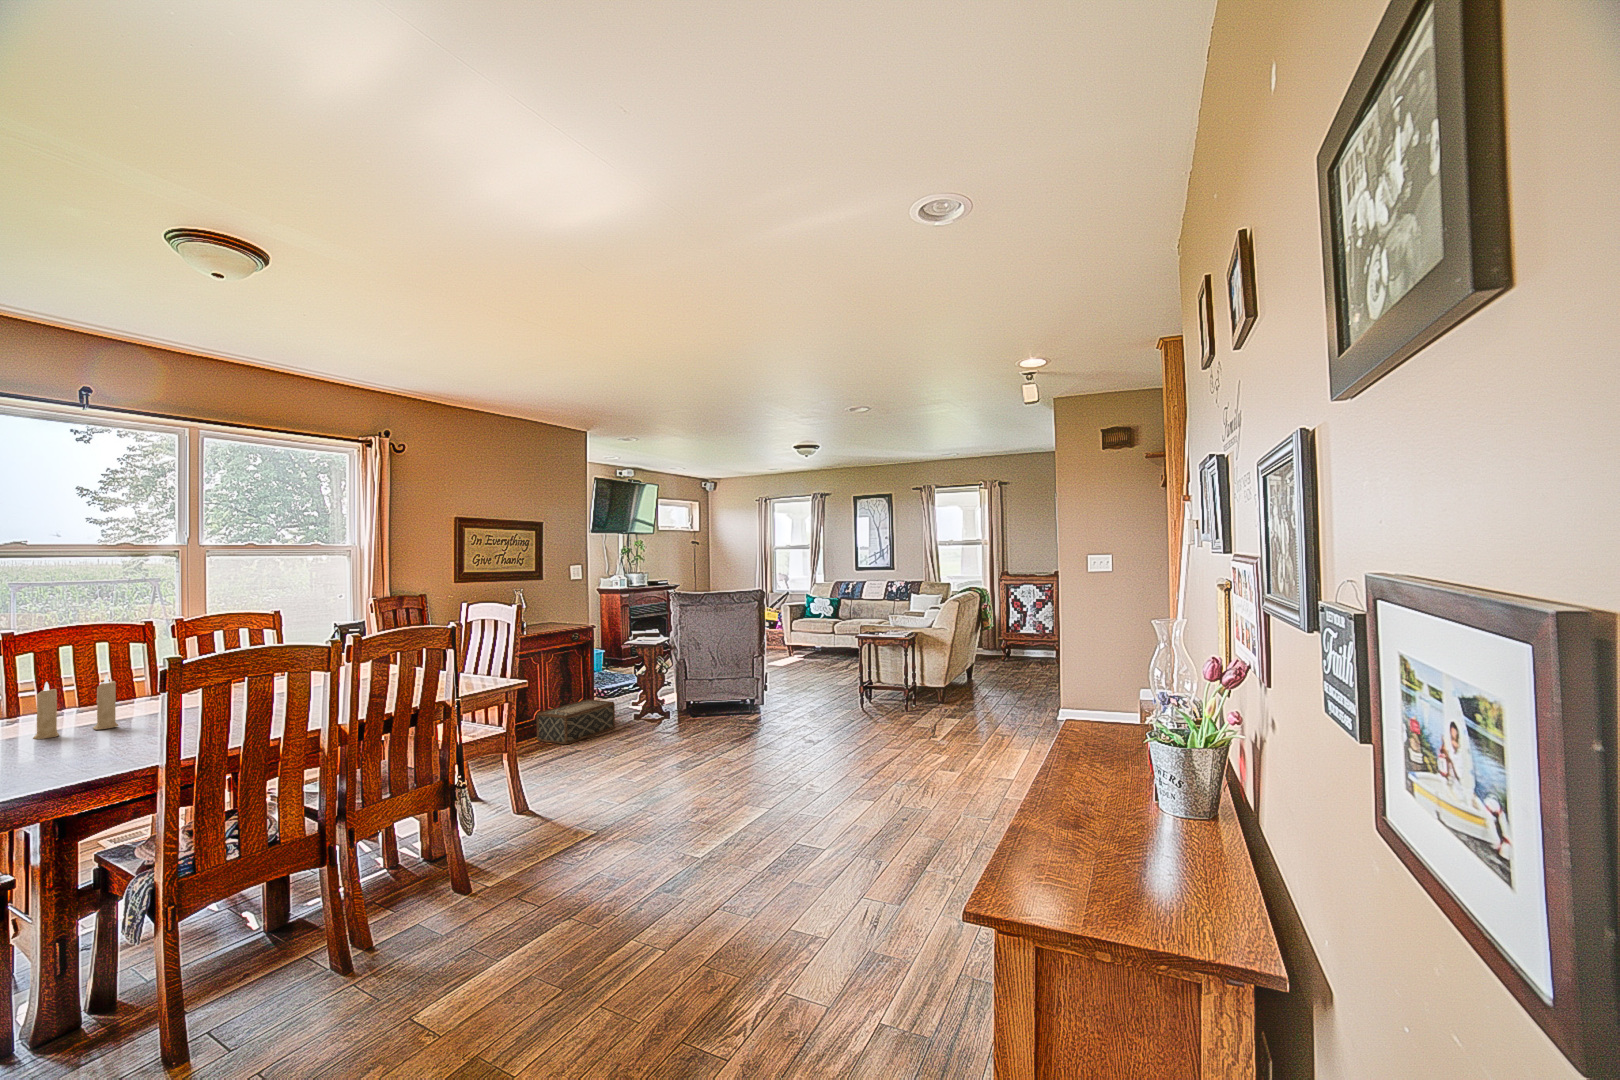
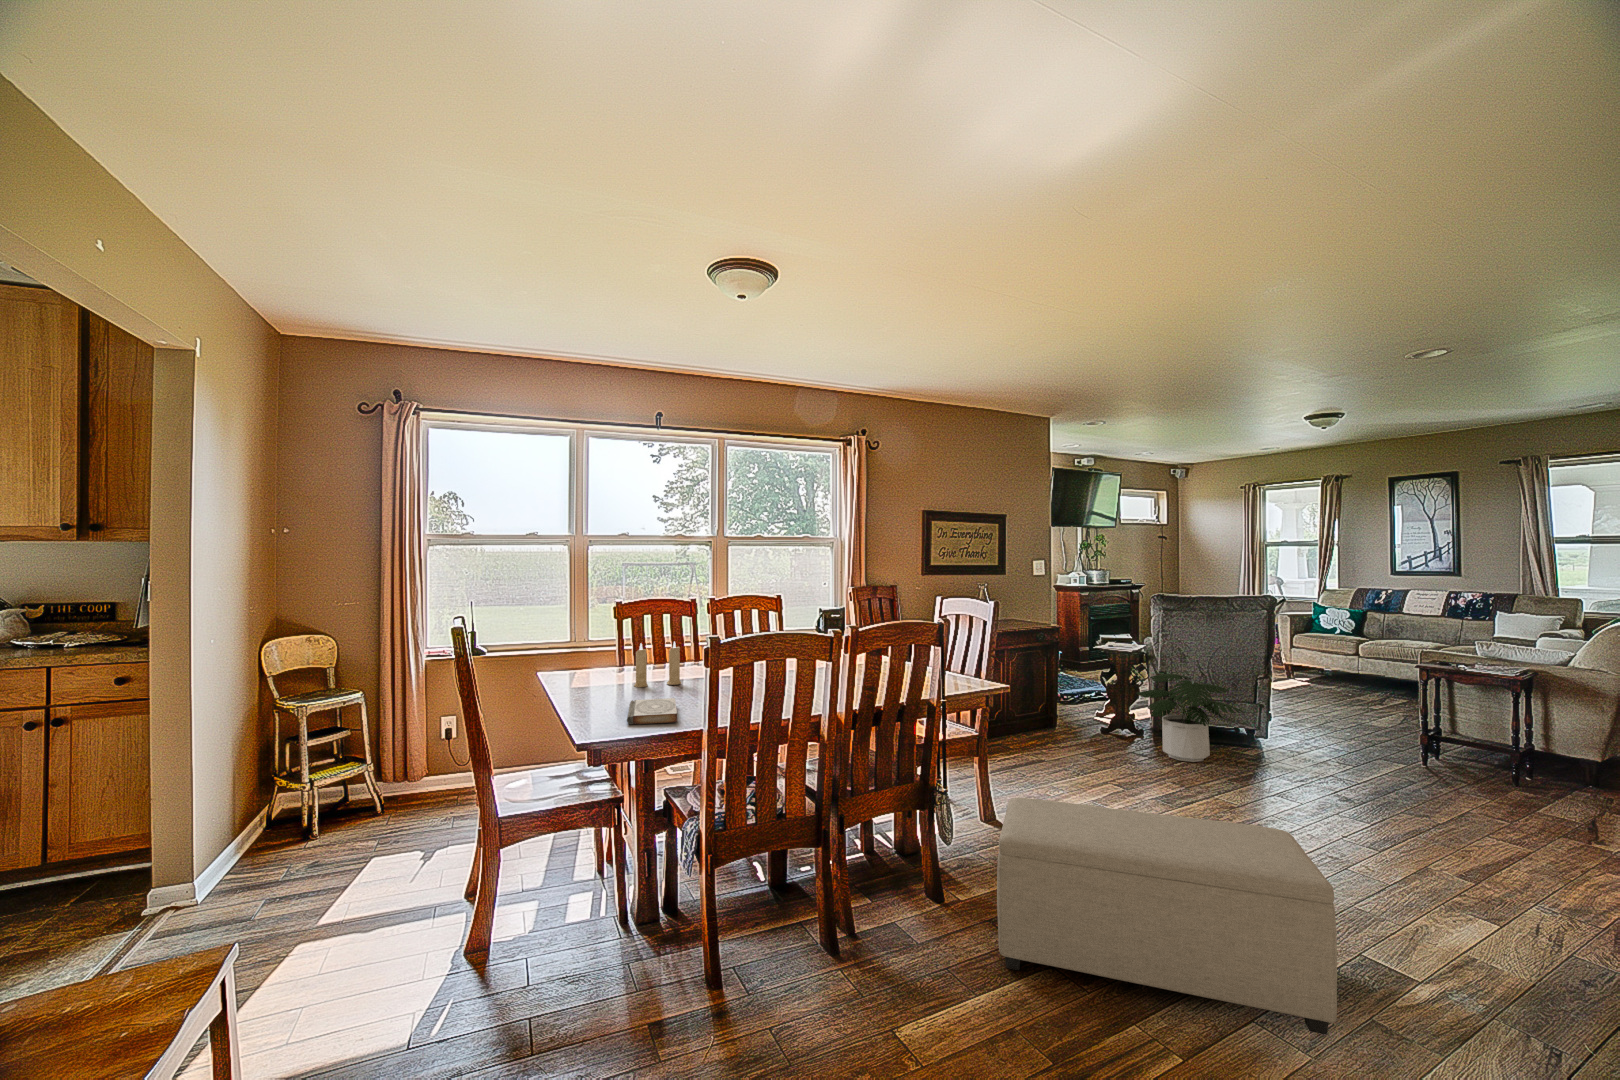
potted plant: none [661,658,739,729] -> present [1136,674,1245,762]
woven basket: present [537,699,615,744] -> none [998,705,1081,752]
book: none [32,741,119,780] -> present [627,698,677,724]
ottoman: none [521,758,763,925] -> present [997,798,1337,1035]

